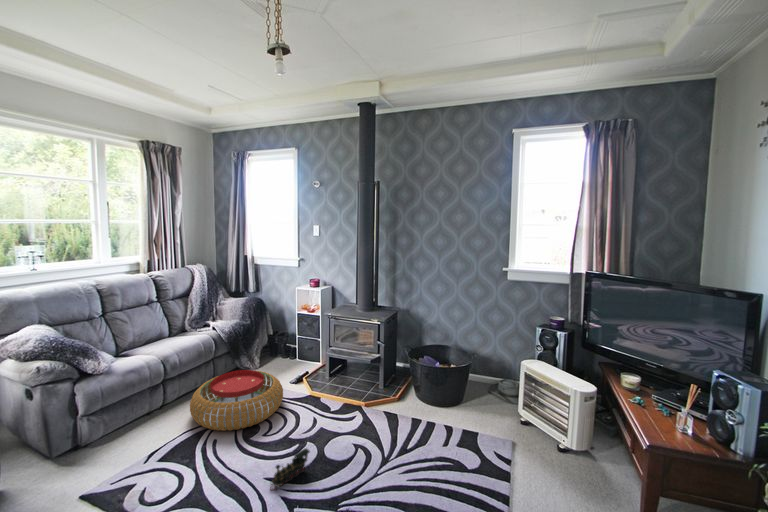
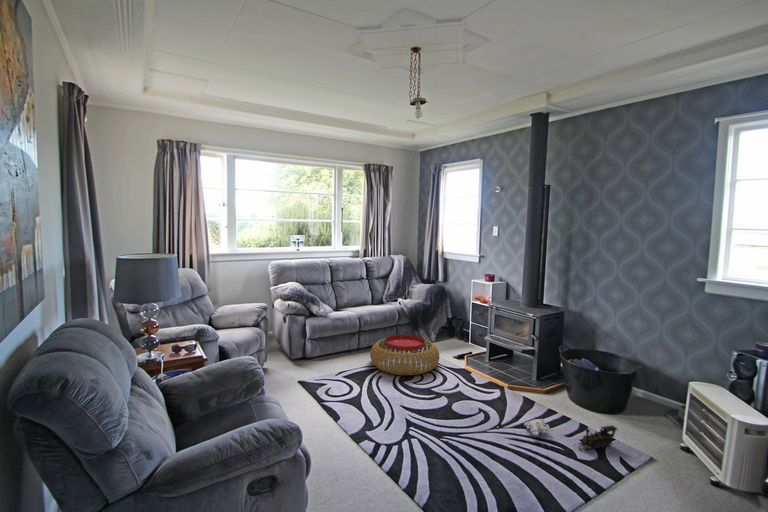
plush toy: none [383,437,434,465] -> present [497,419,550,435]
toy train: present [270,449,310,490] -> present [579,426,617,449]

